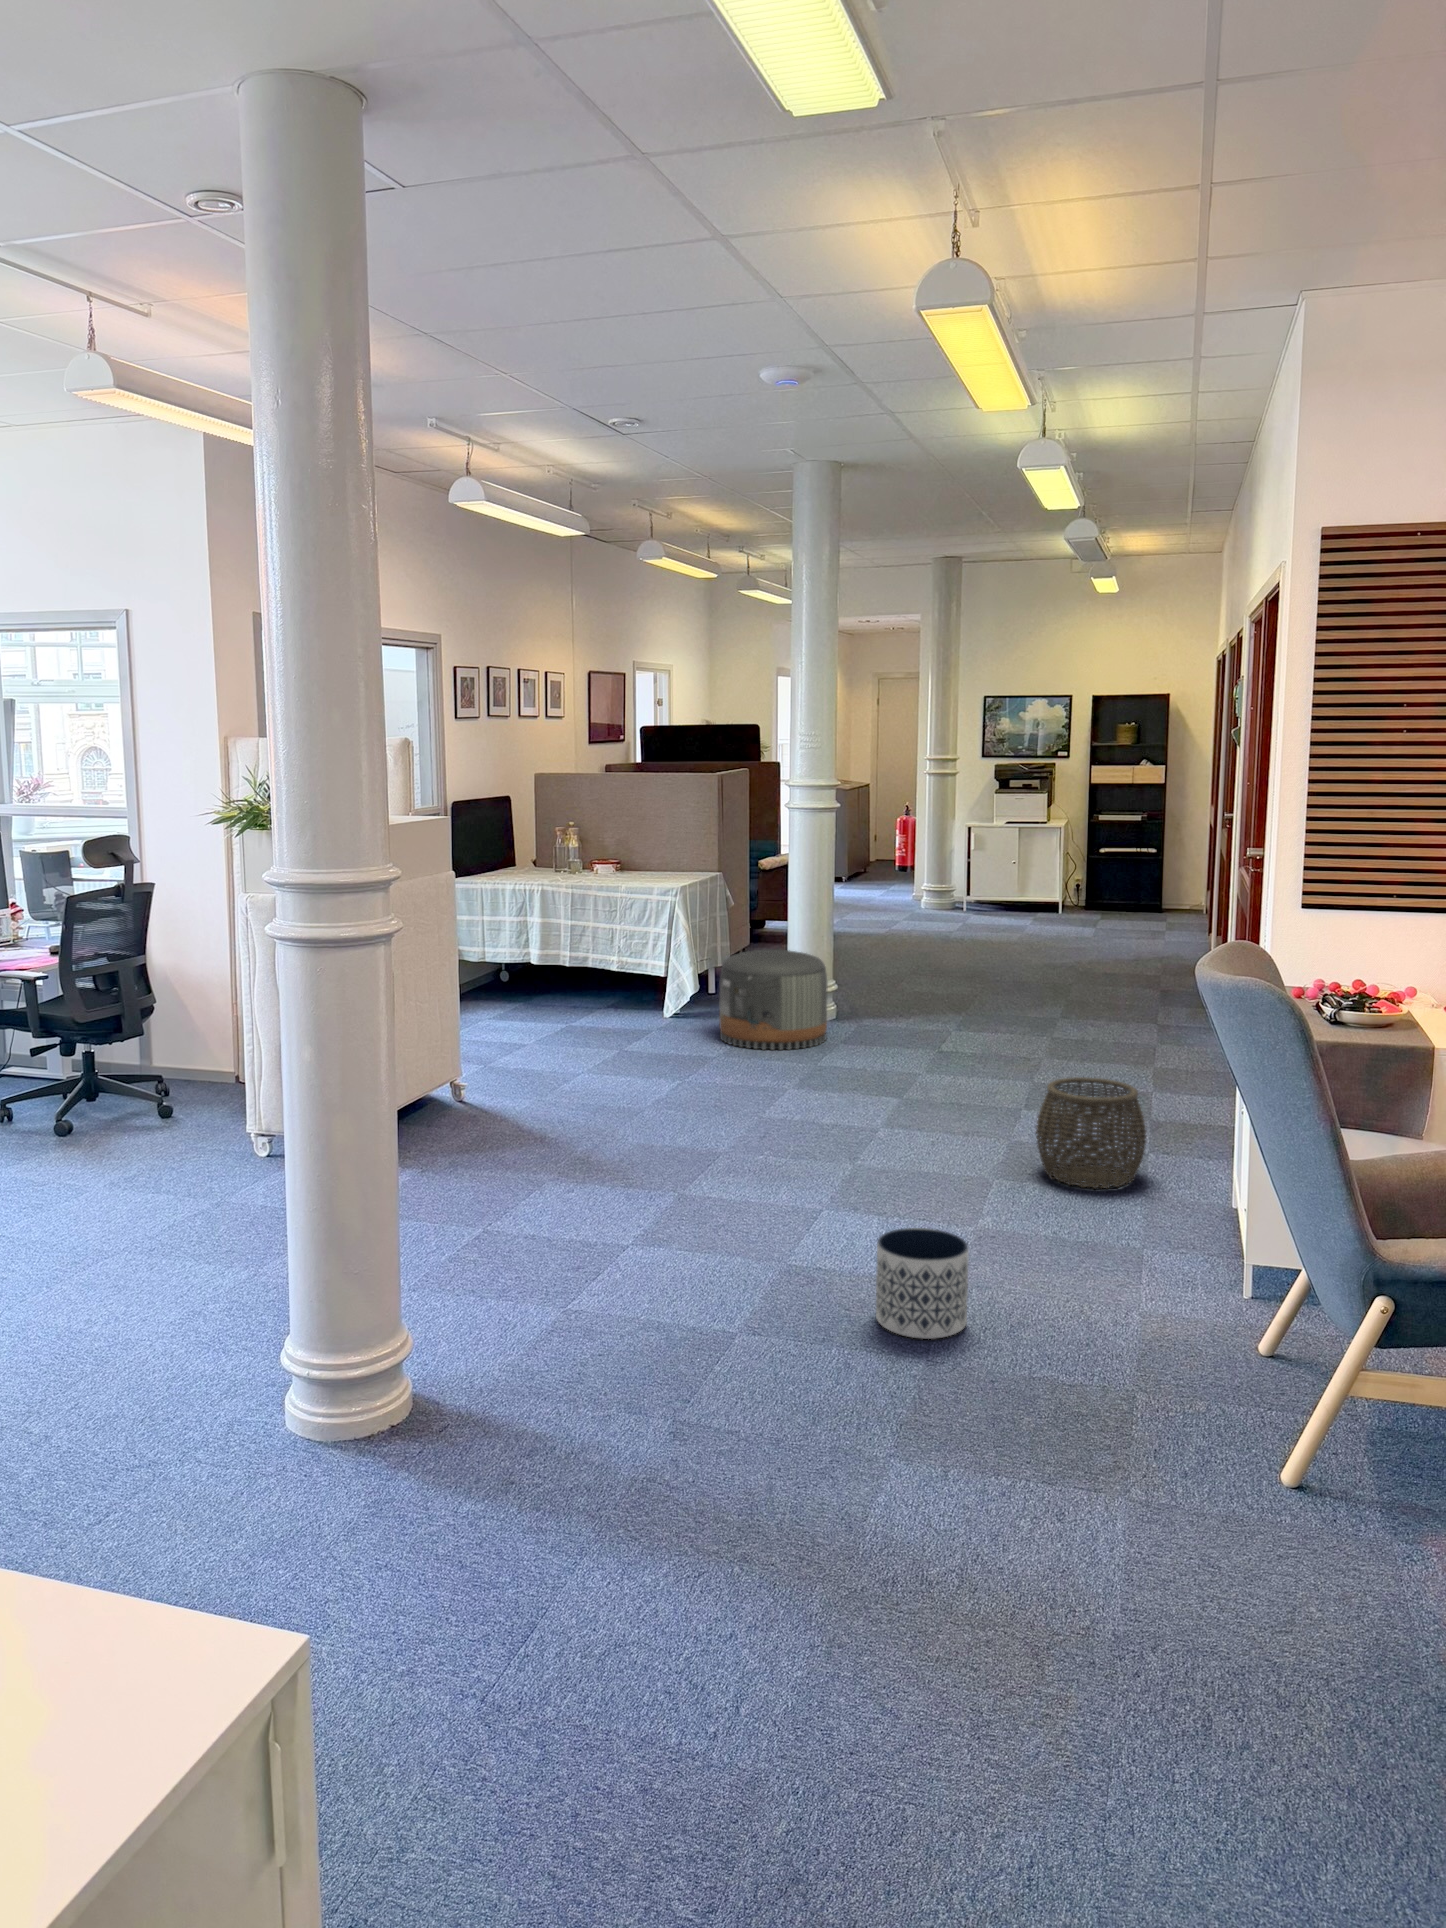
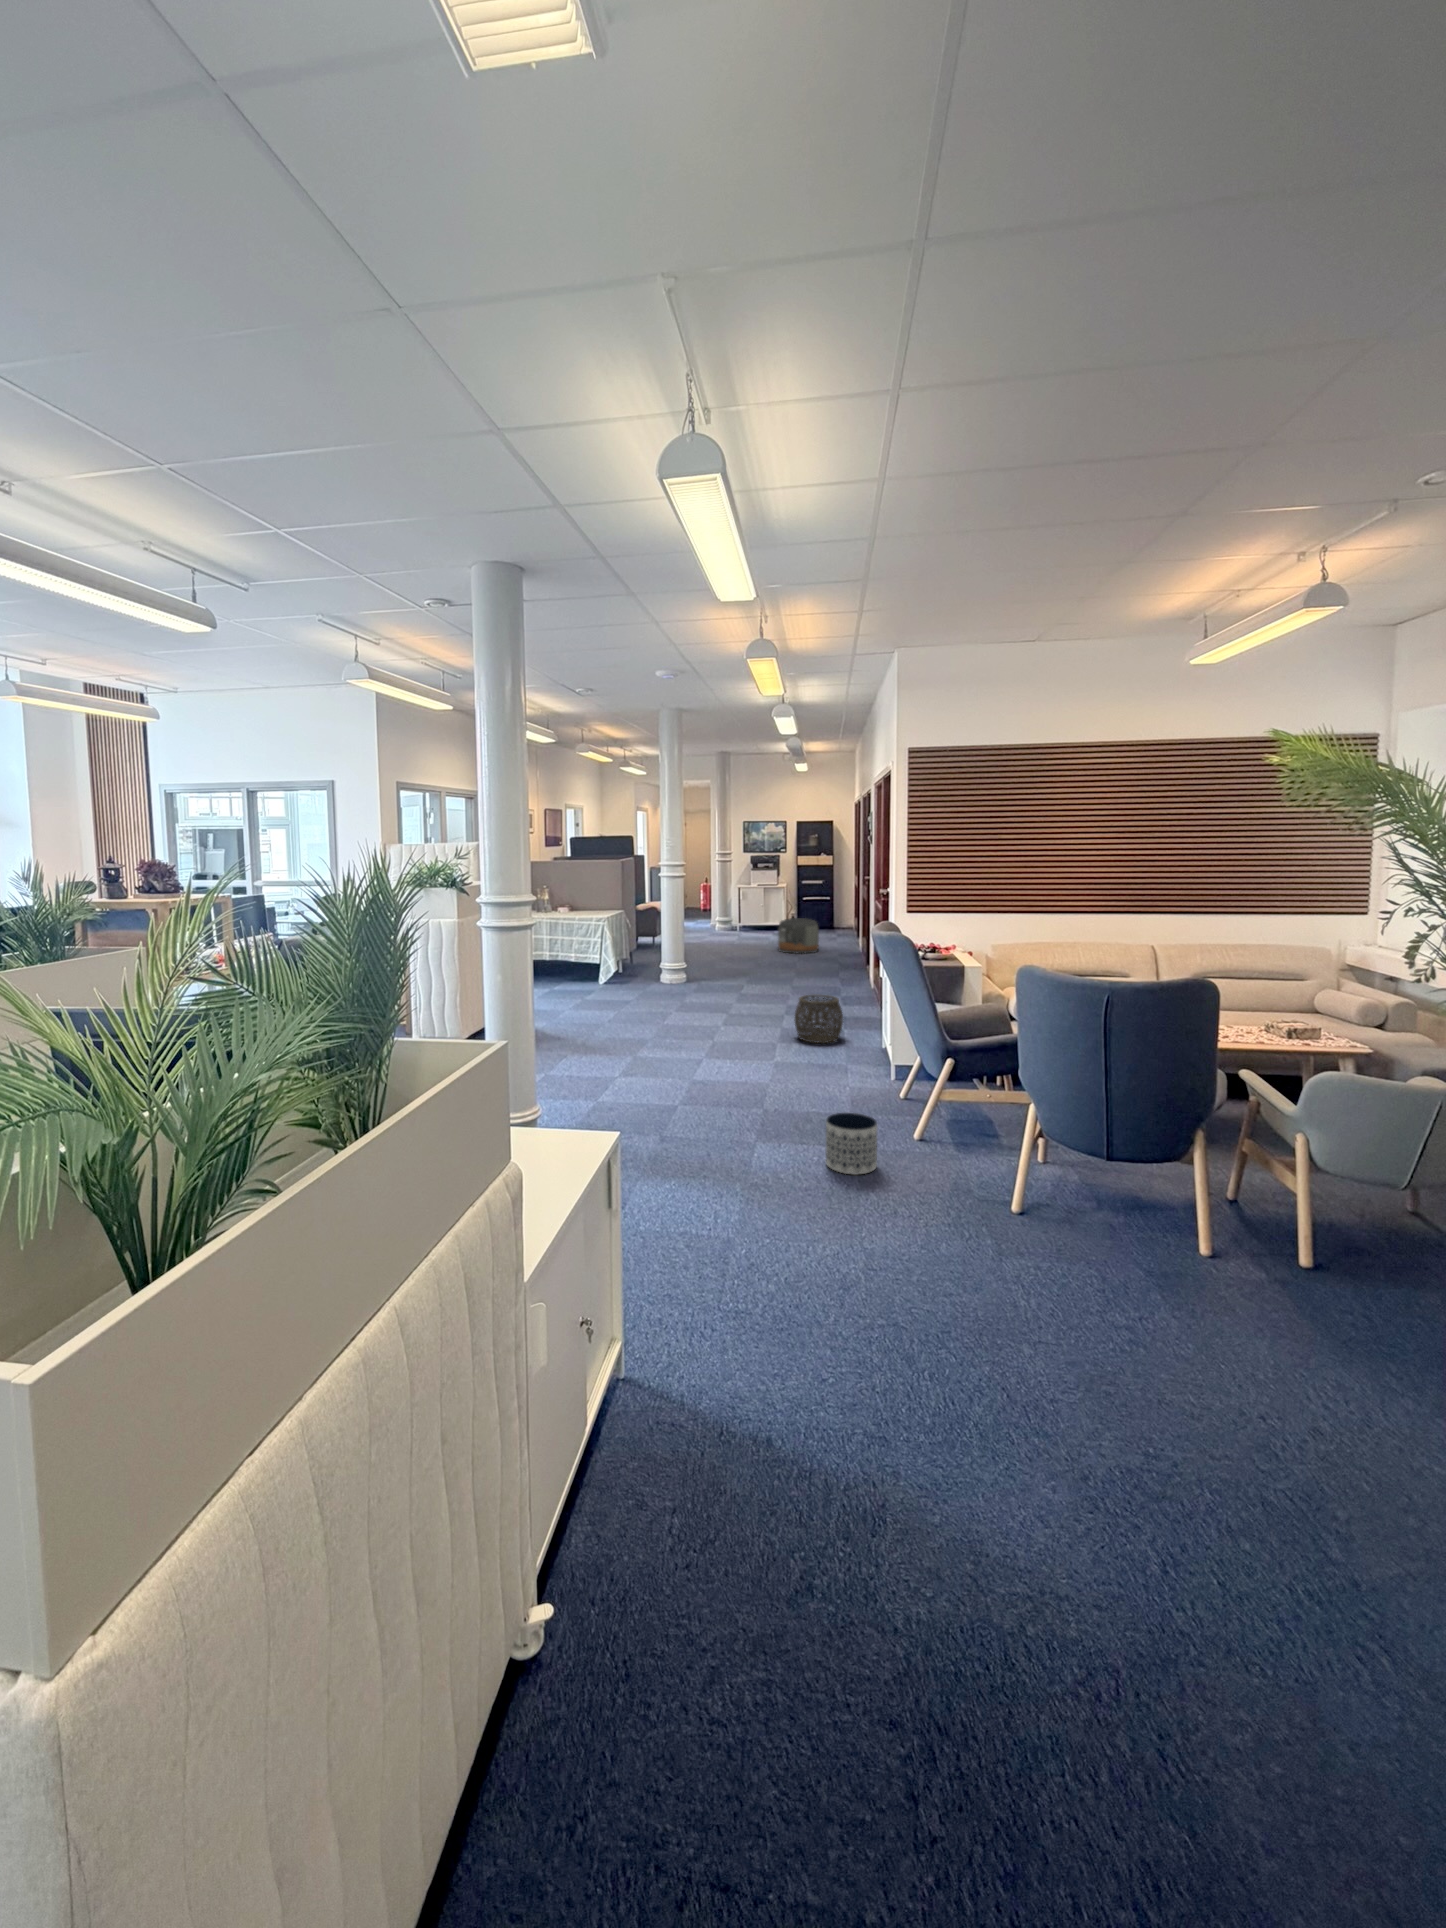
pouf: present [719,949,827,1050] -> present [778,918,819,954]
planter: present [876,1228,969,1339] -> present [826,1113,877,1175]

